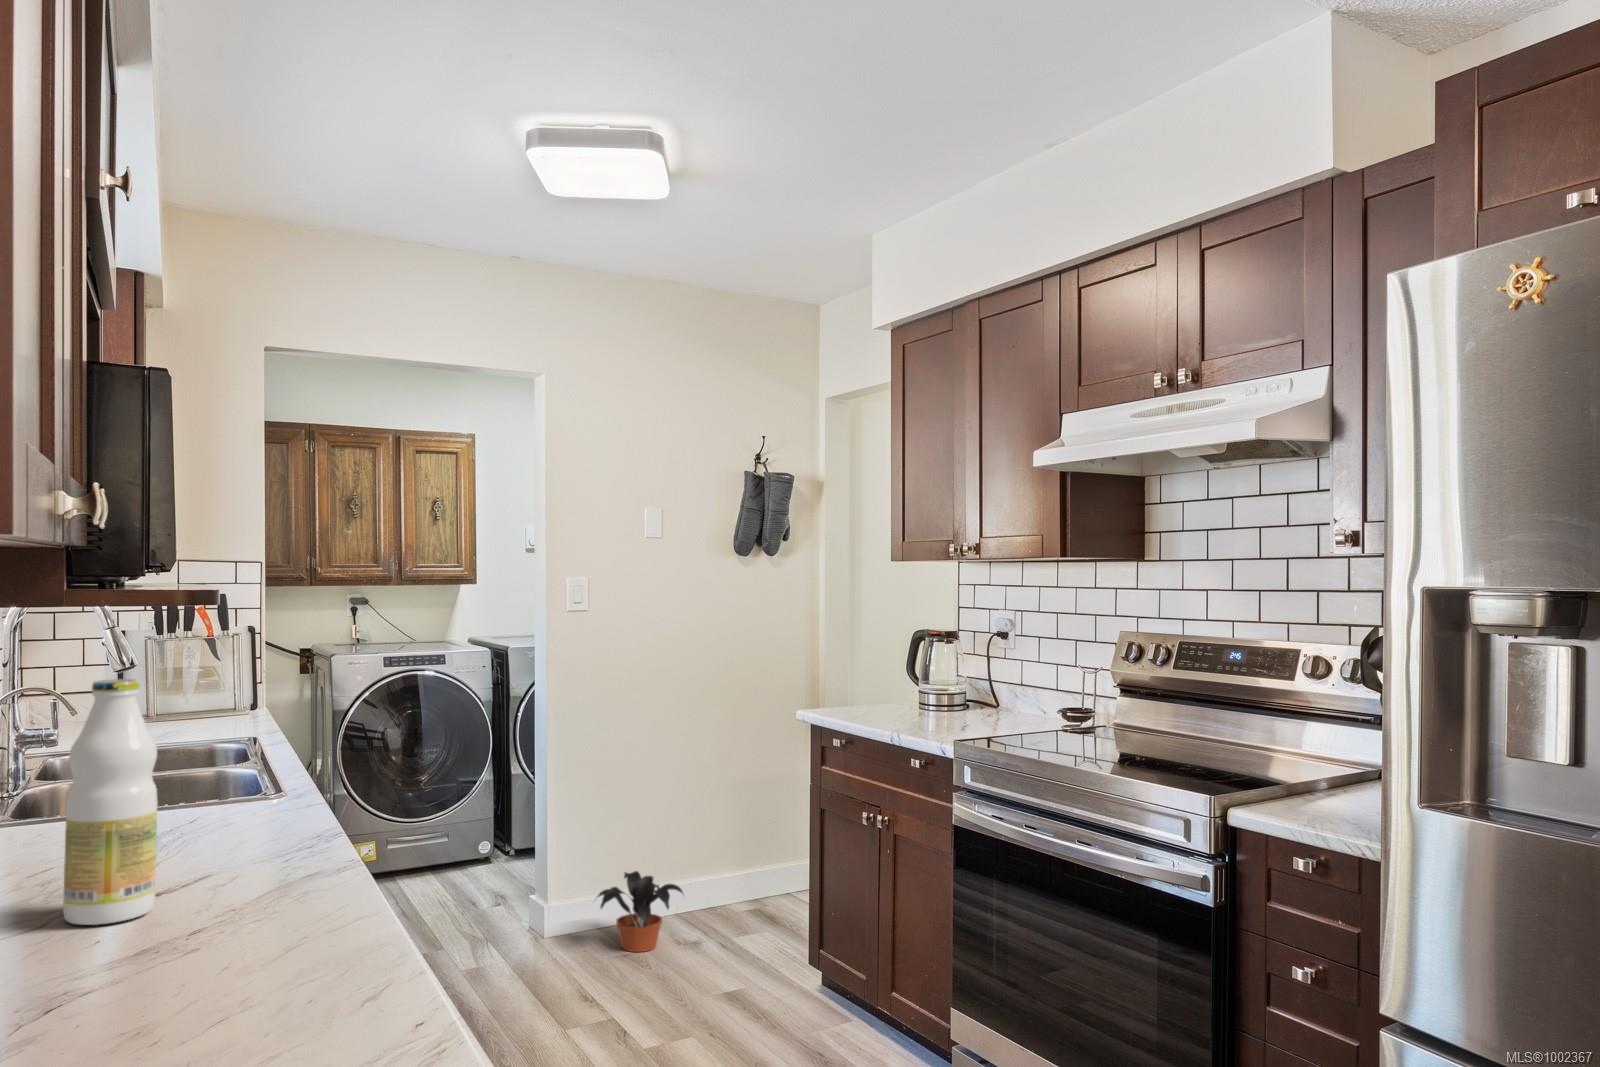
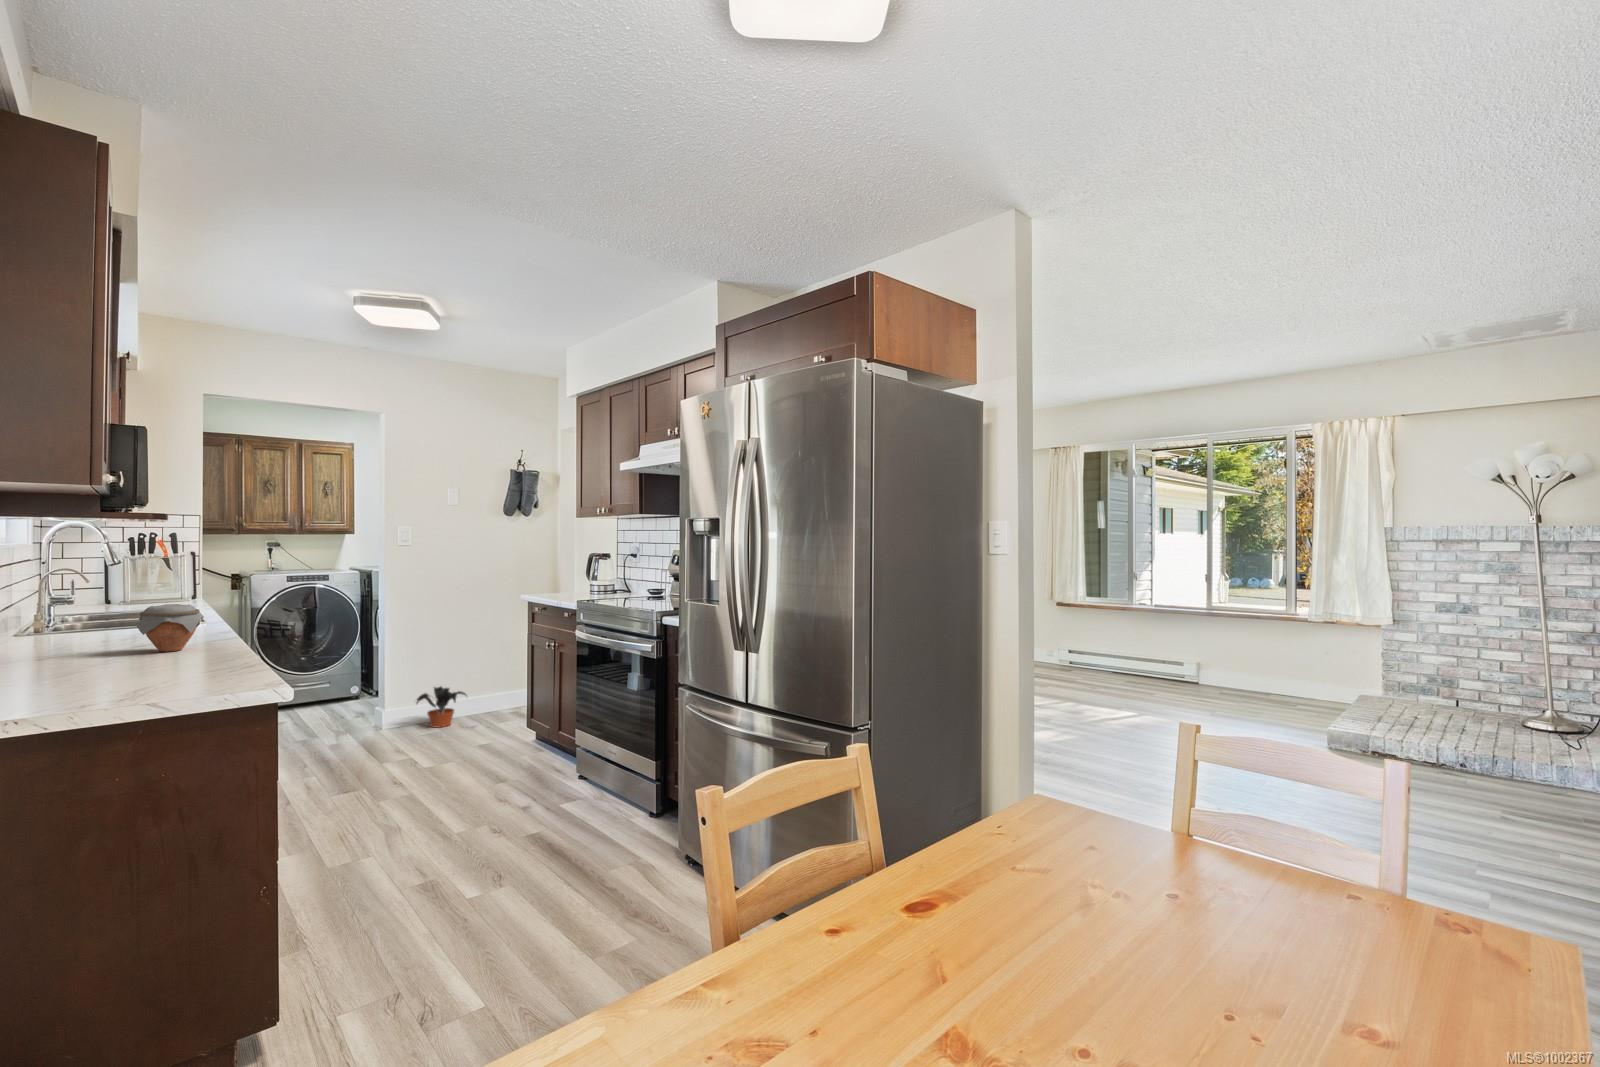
bottle: present [63,679,158,925] -> none [92,554,135,650]
jar: none [158,811,308,944] -> present [136,604,204,652]

